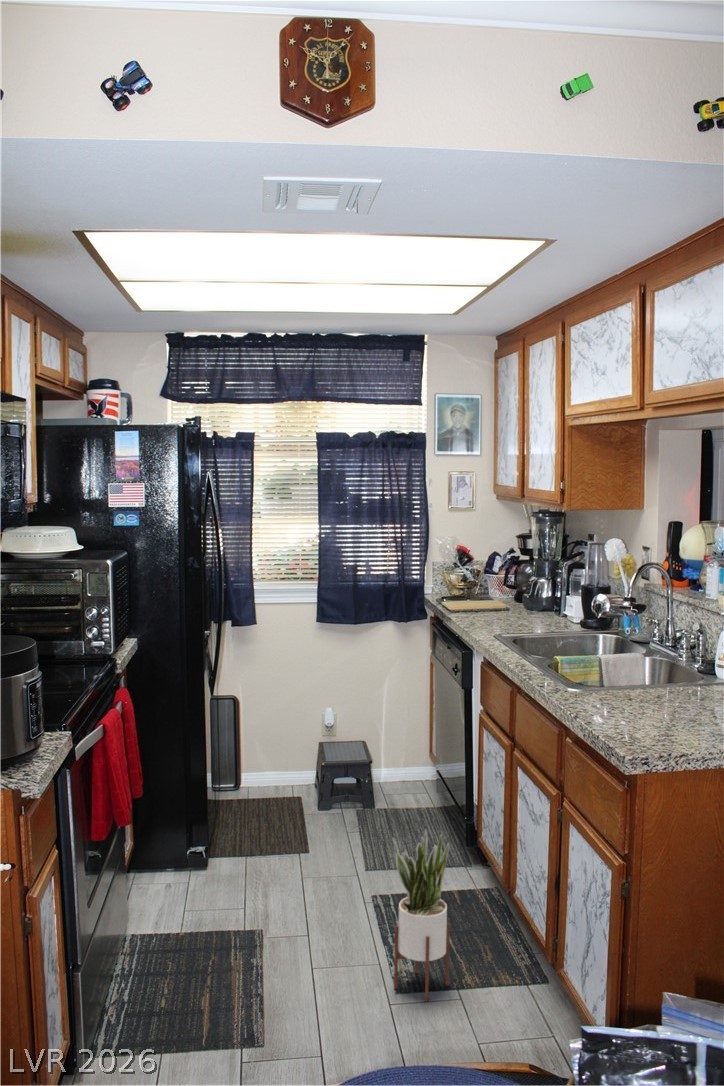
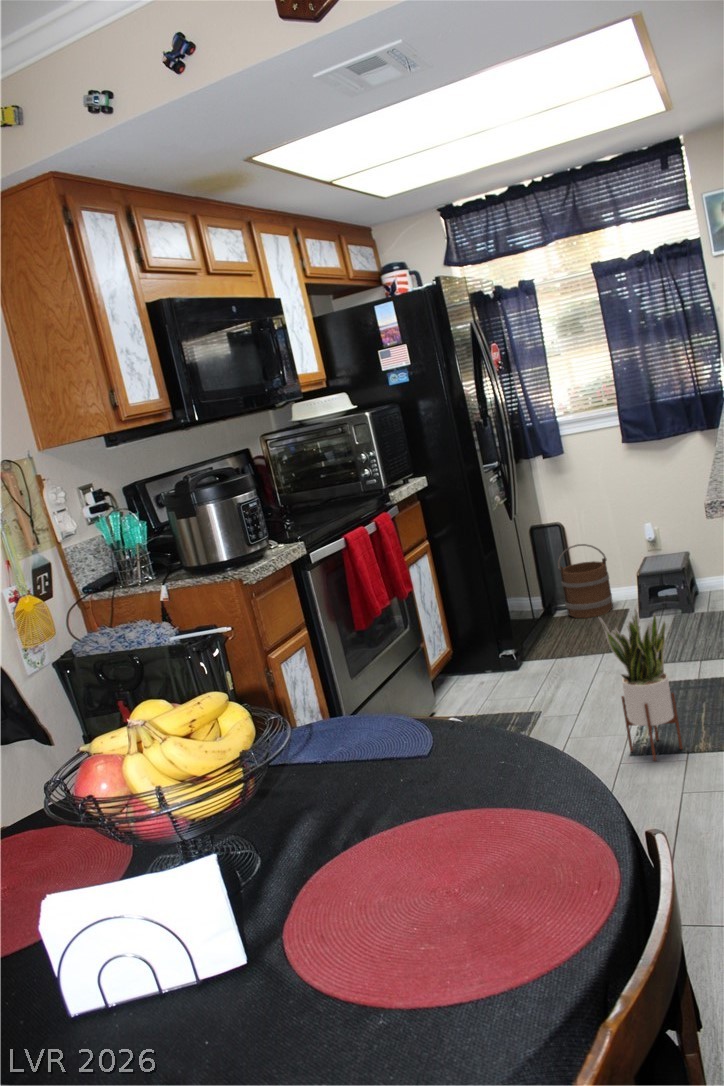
bucket: none [234,722,287,807] -> present [558,544,613,618]

